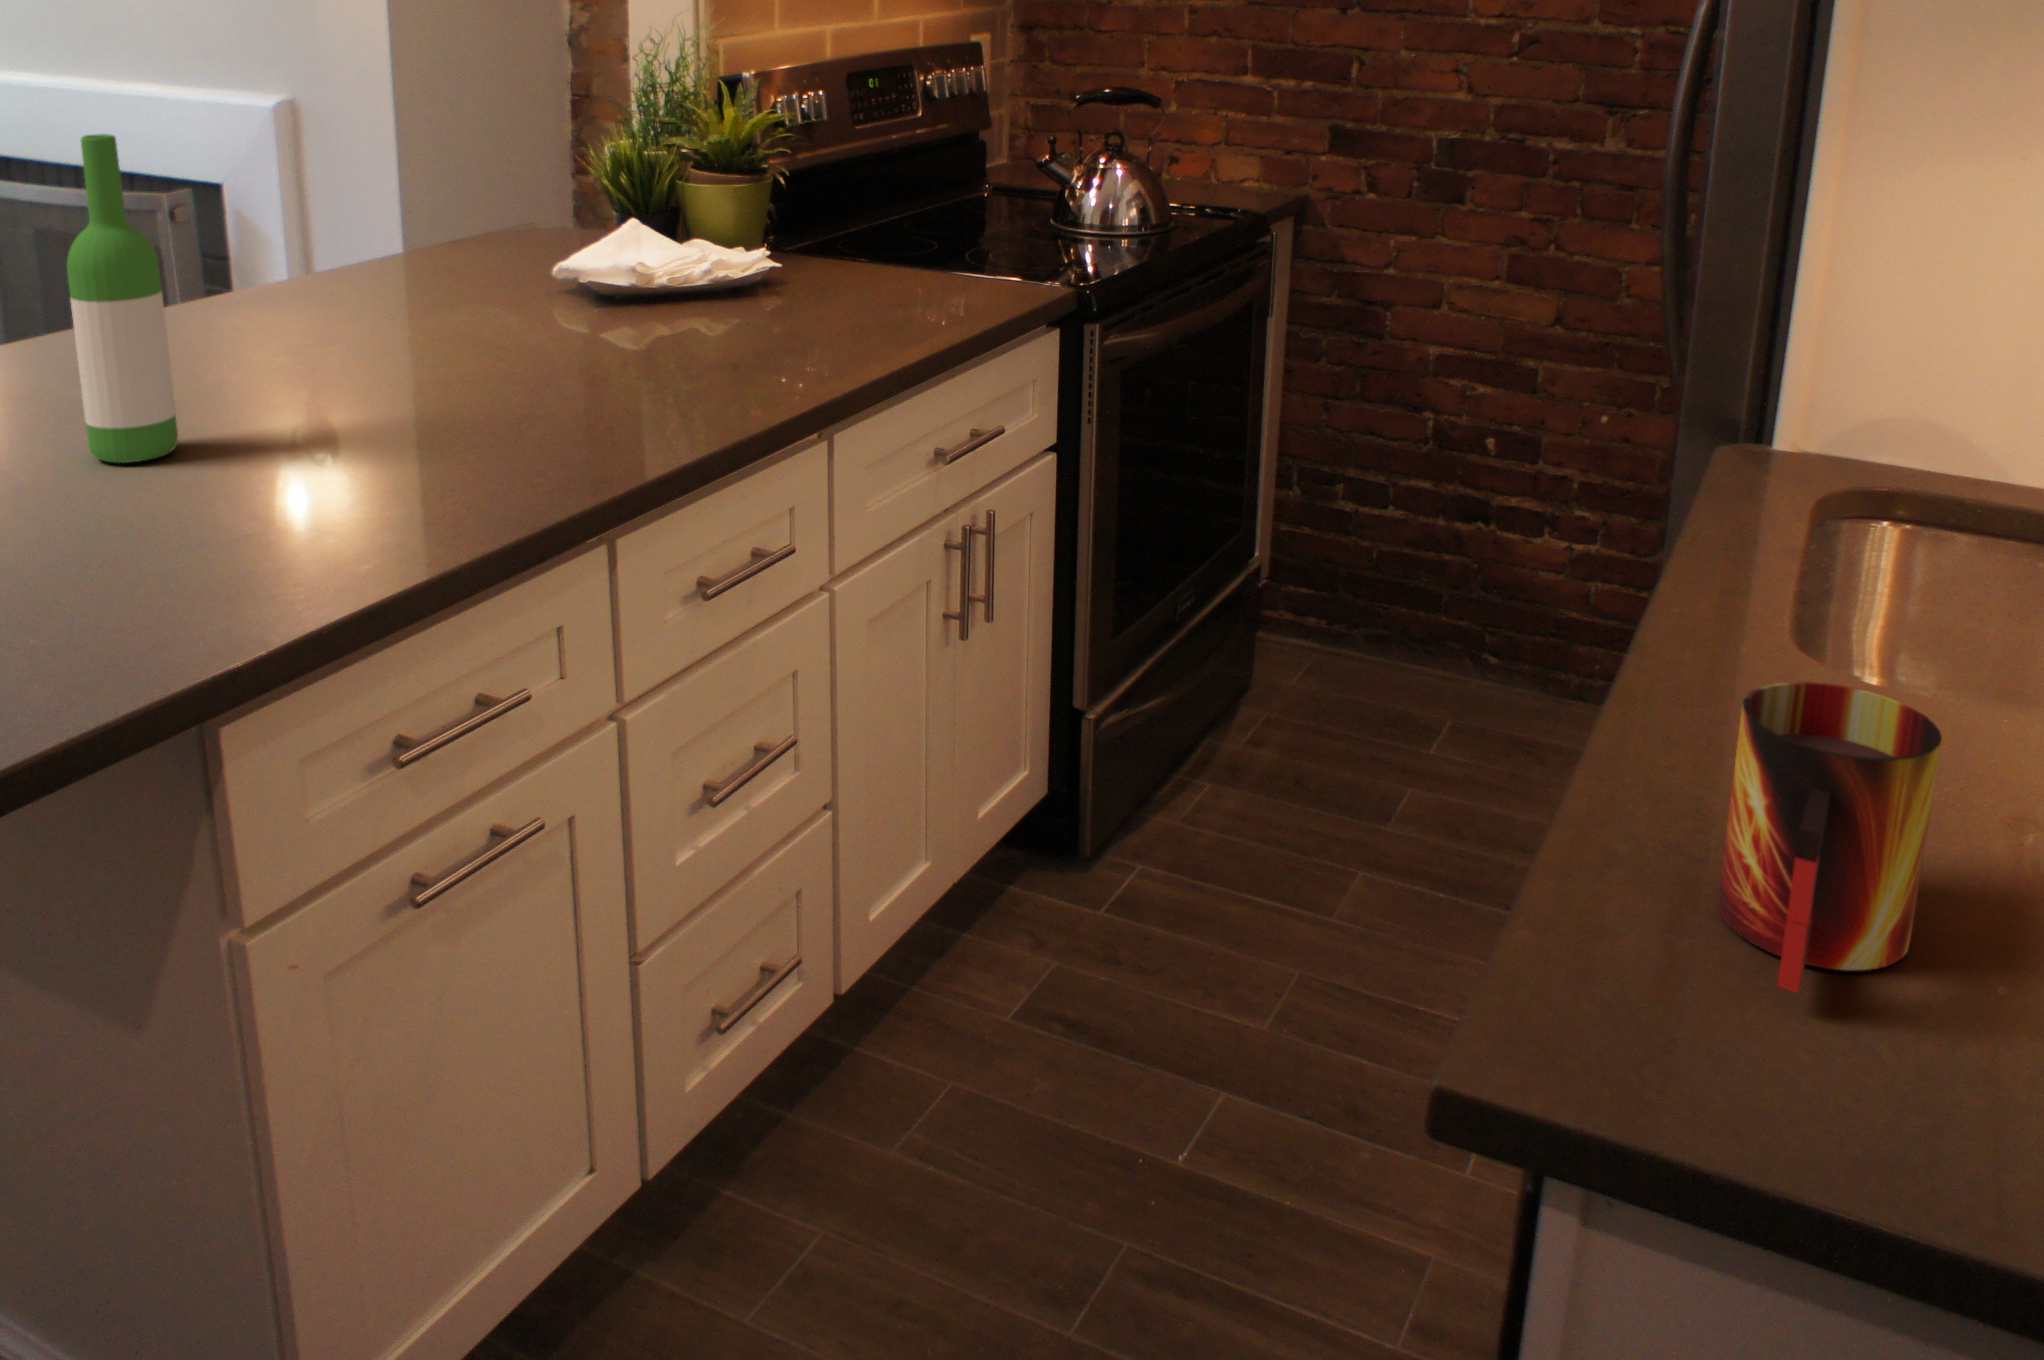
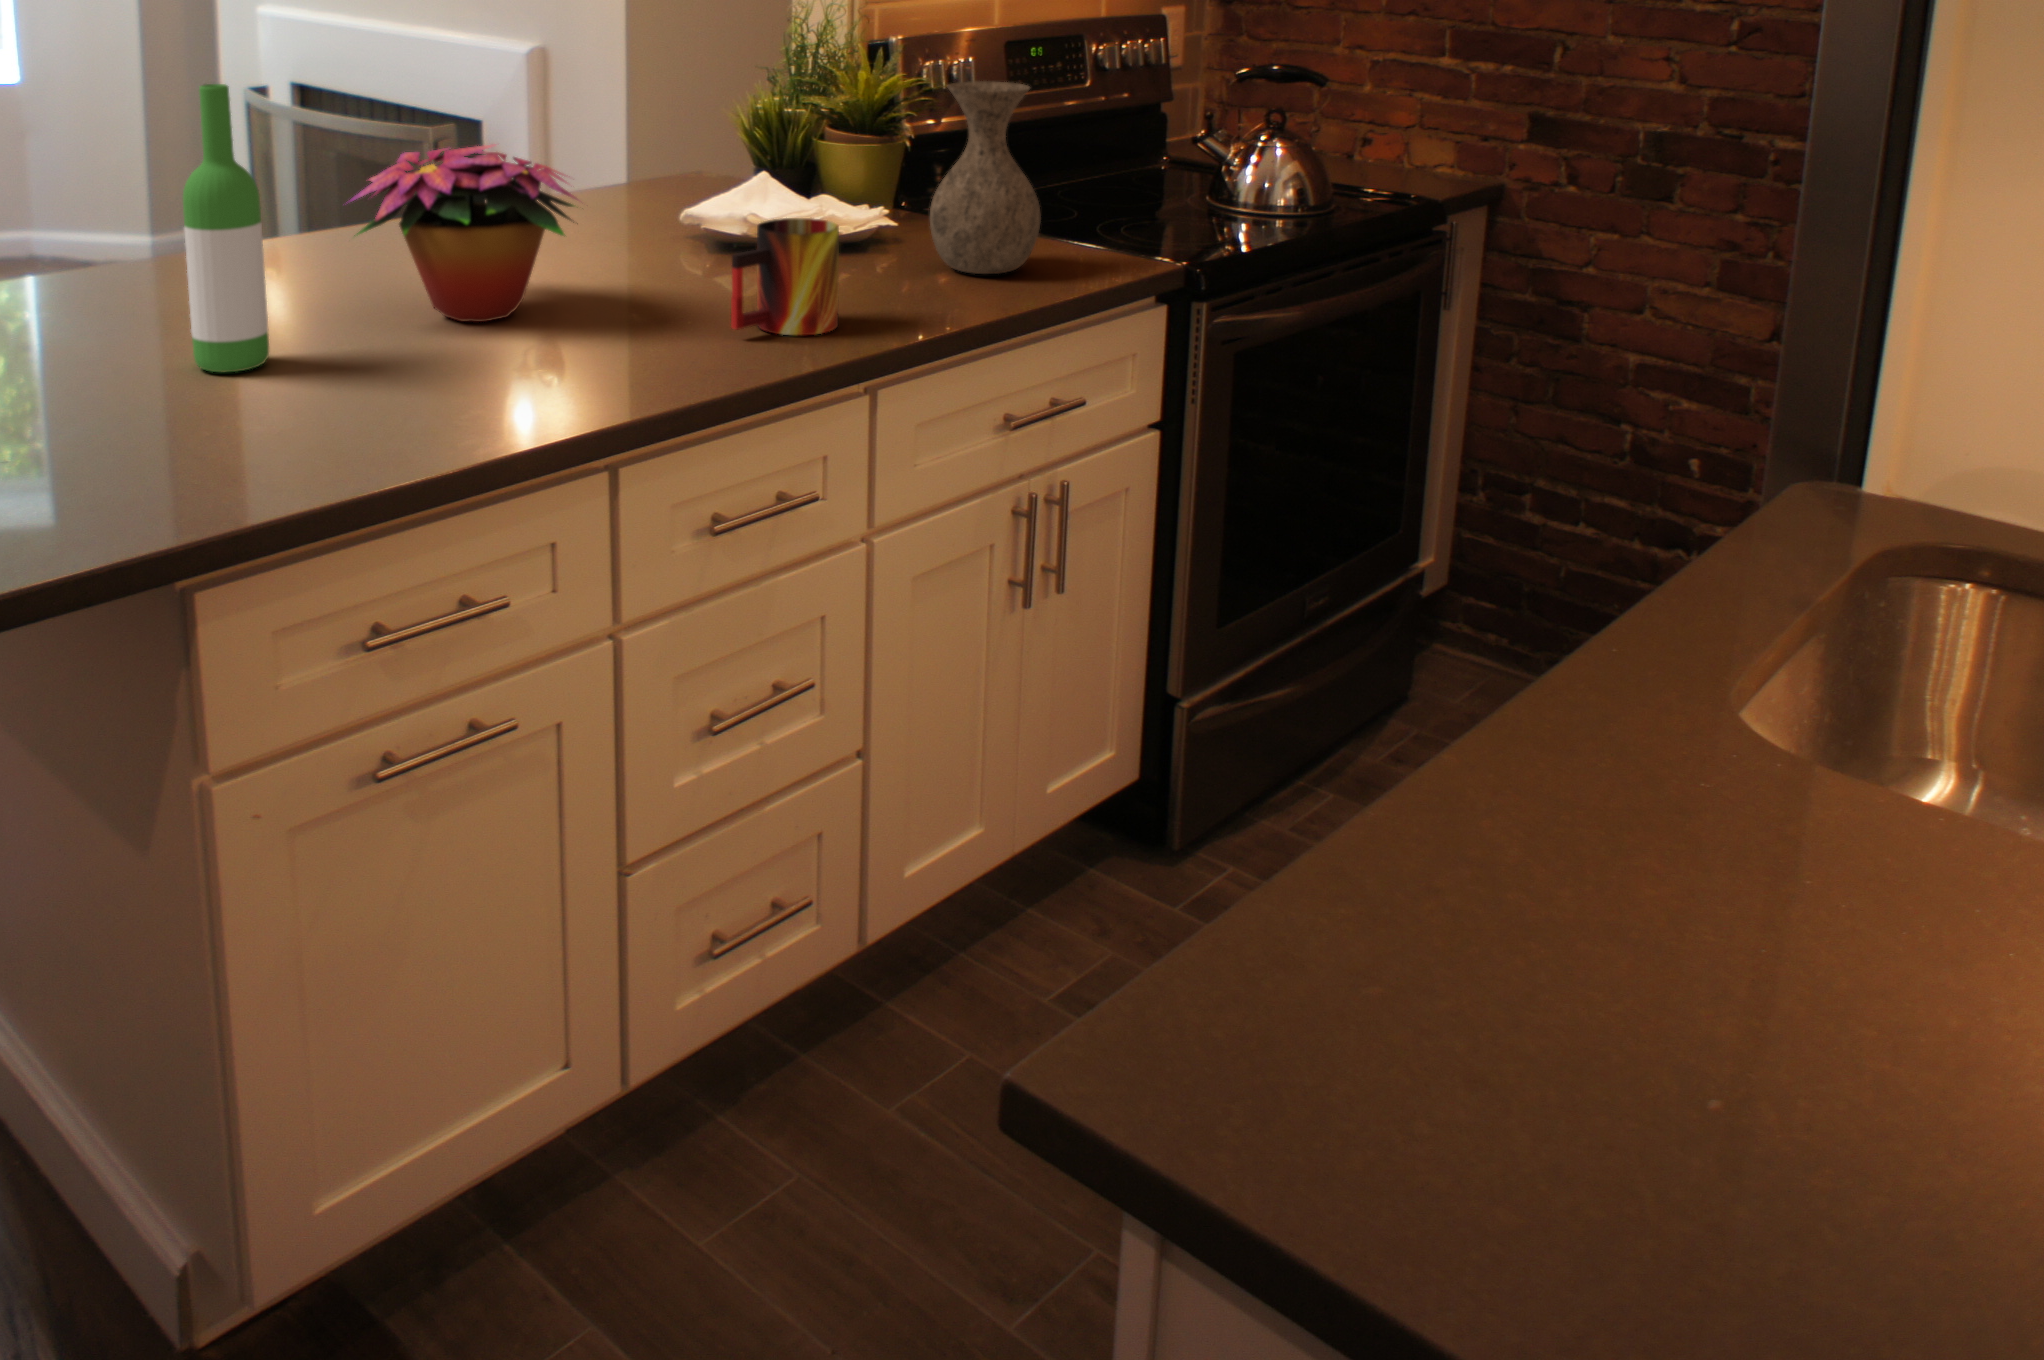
vase: none [831,112,943,309] -> present [930,81,1041,274]
flower arrangement: none [225,191,524,391] -> present [346,145,577,322]
mug: present [1718,682,1942,992] -> present [731,218,839,335]

